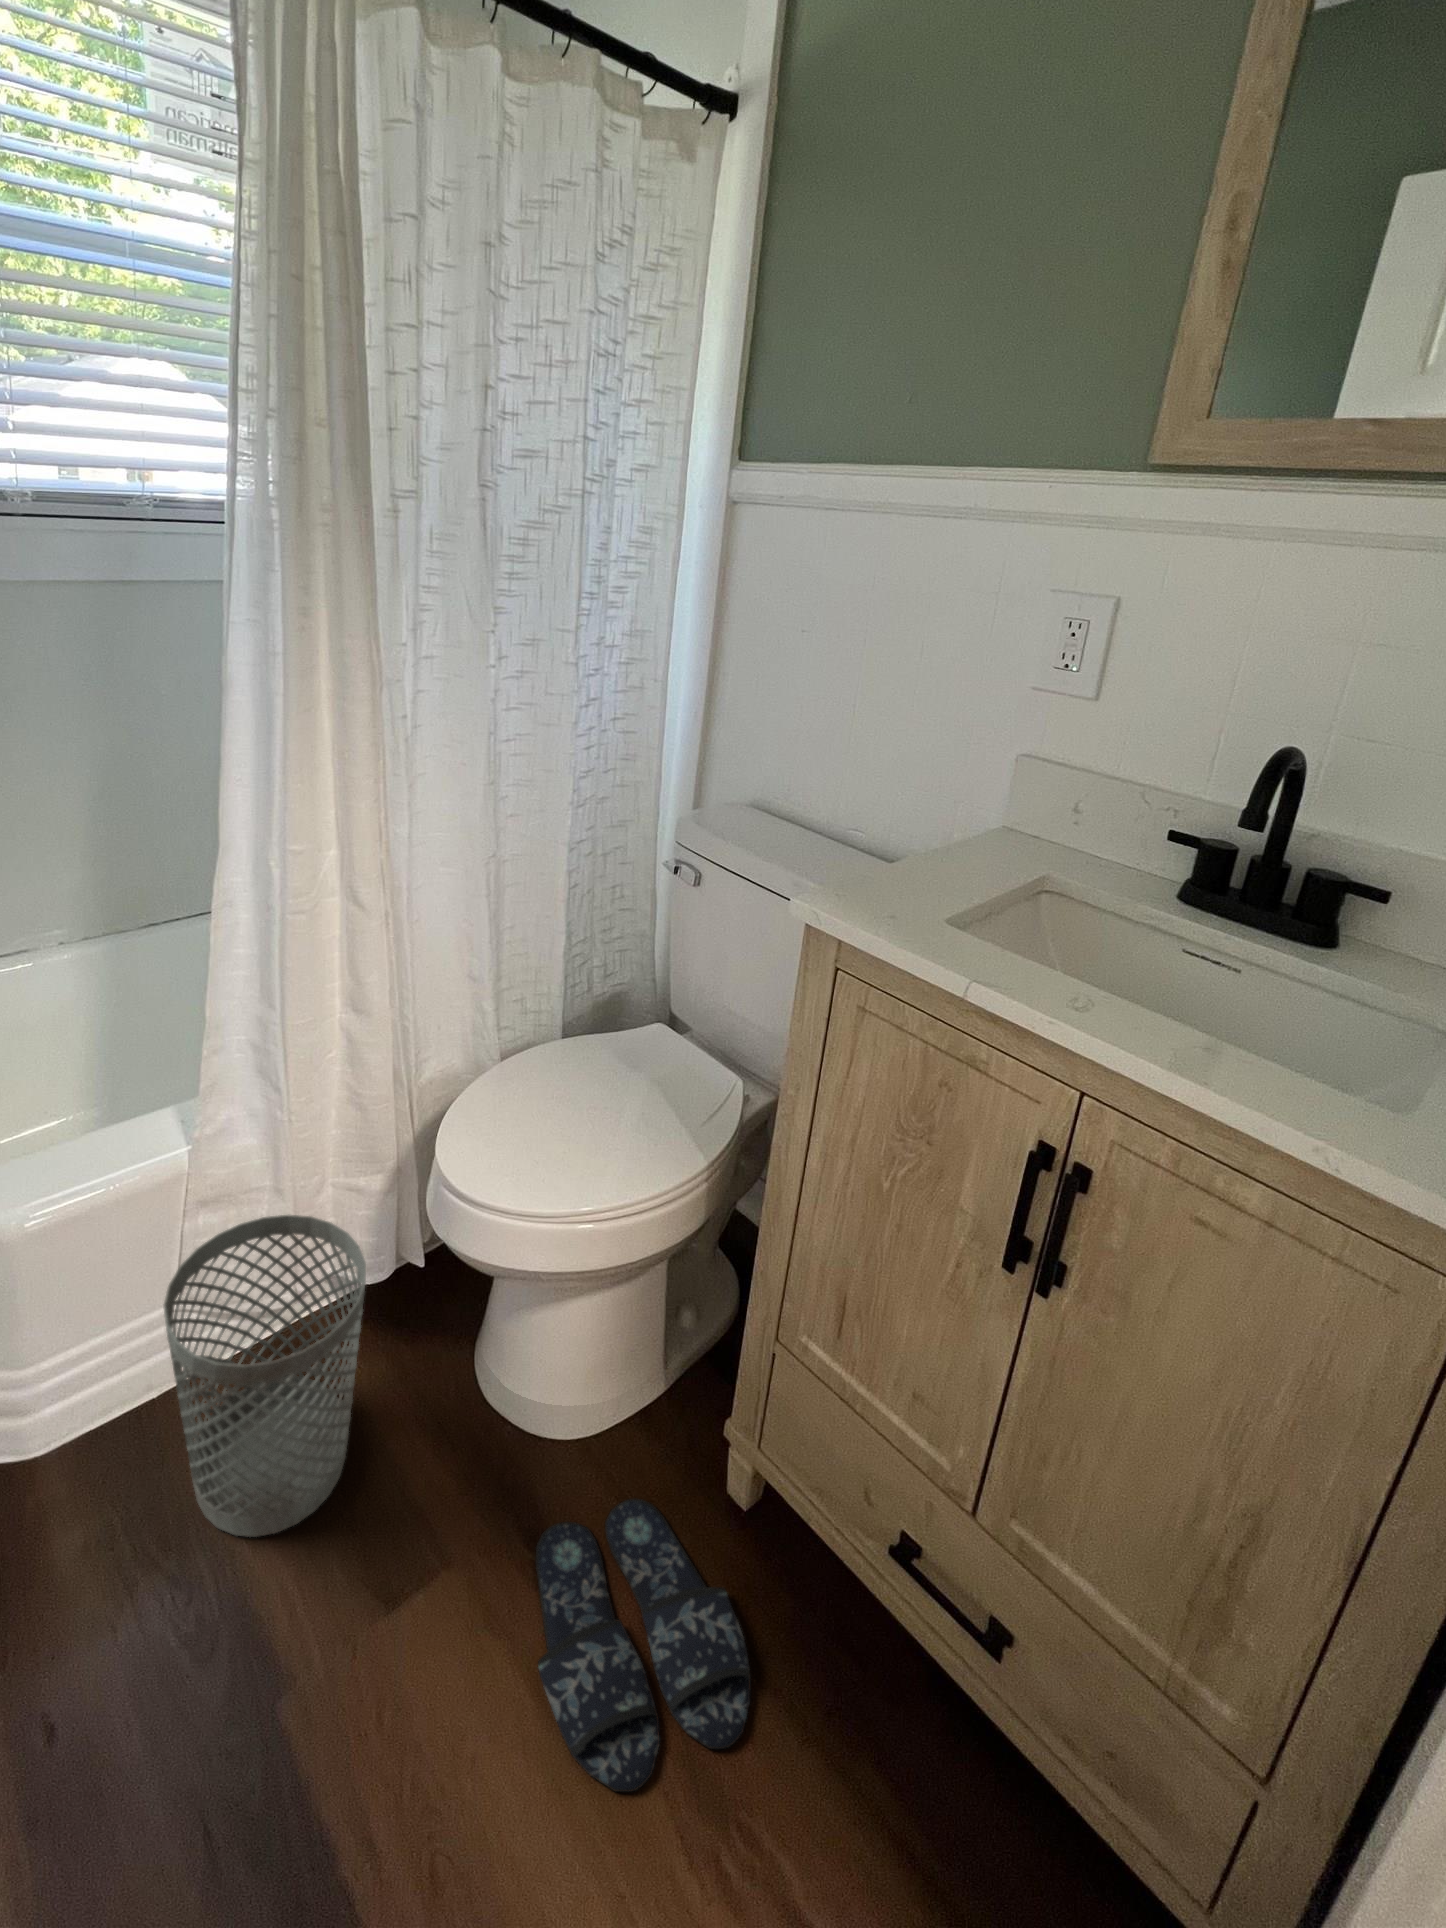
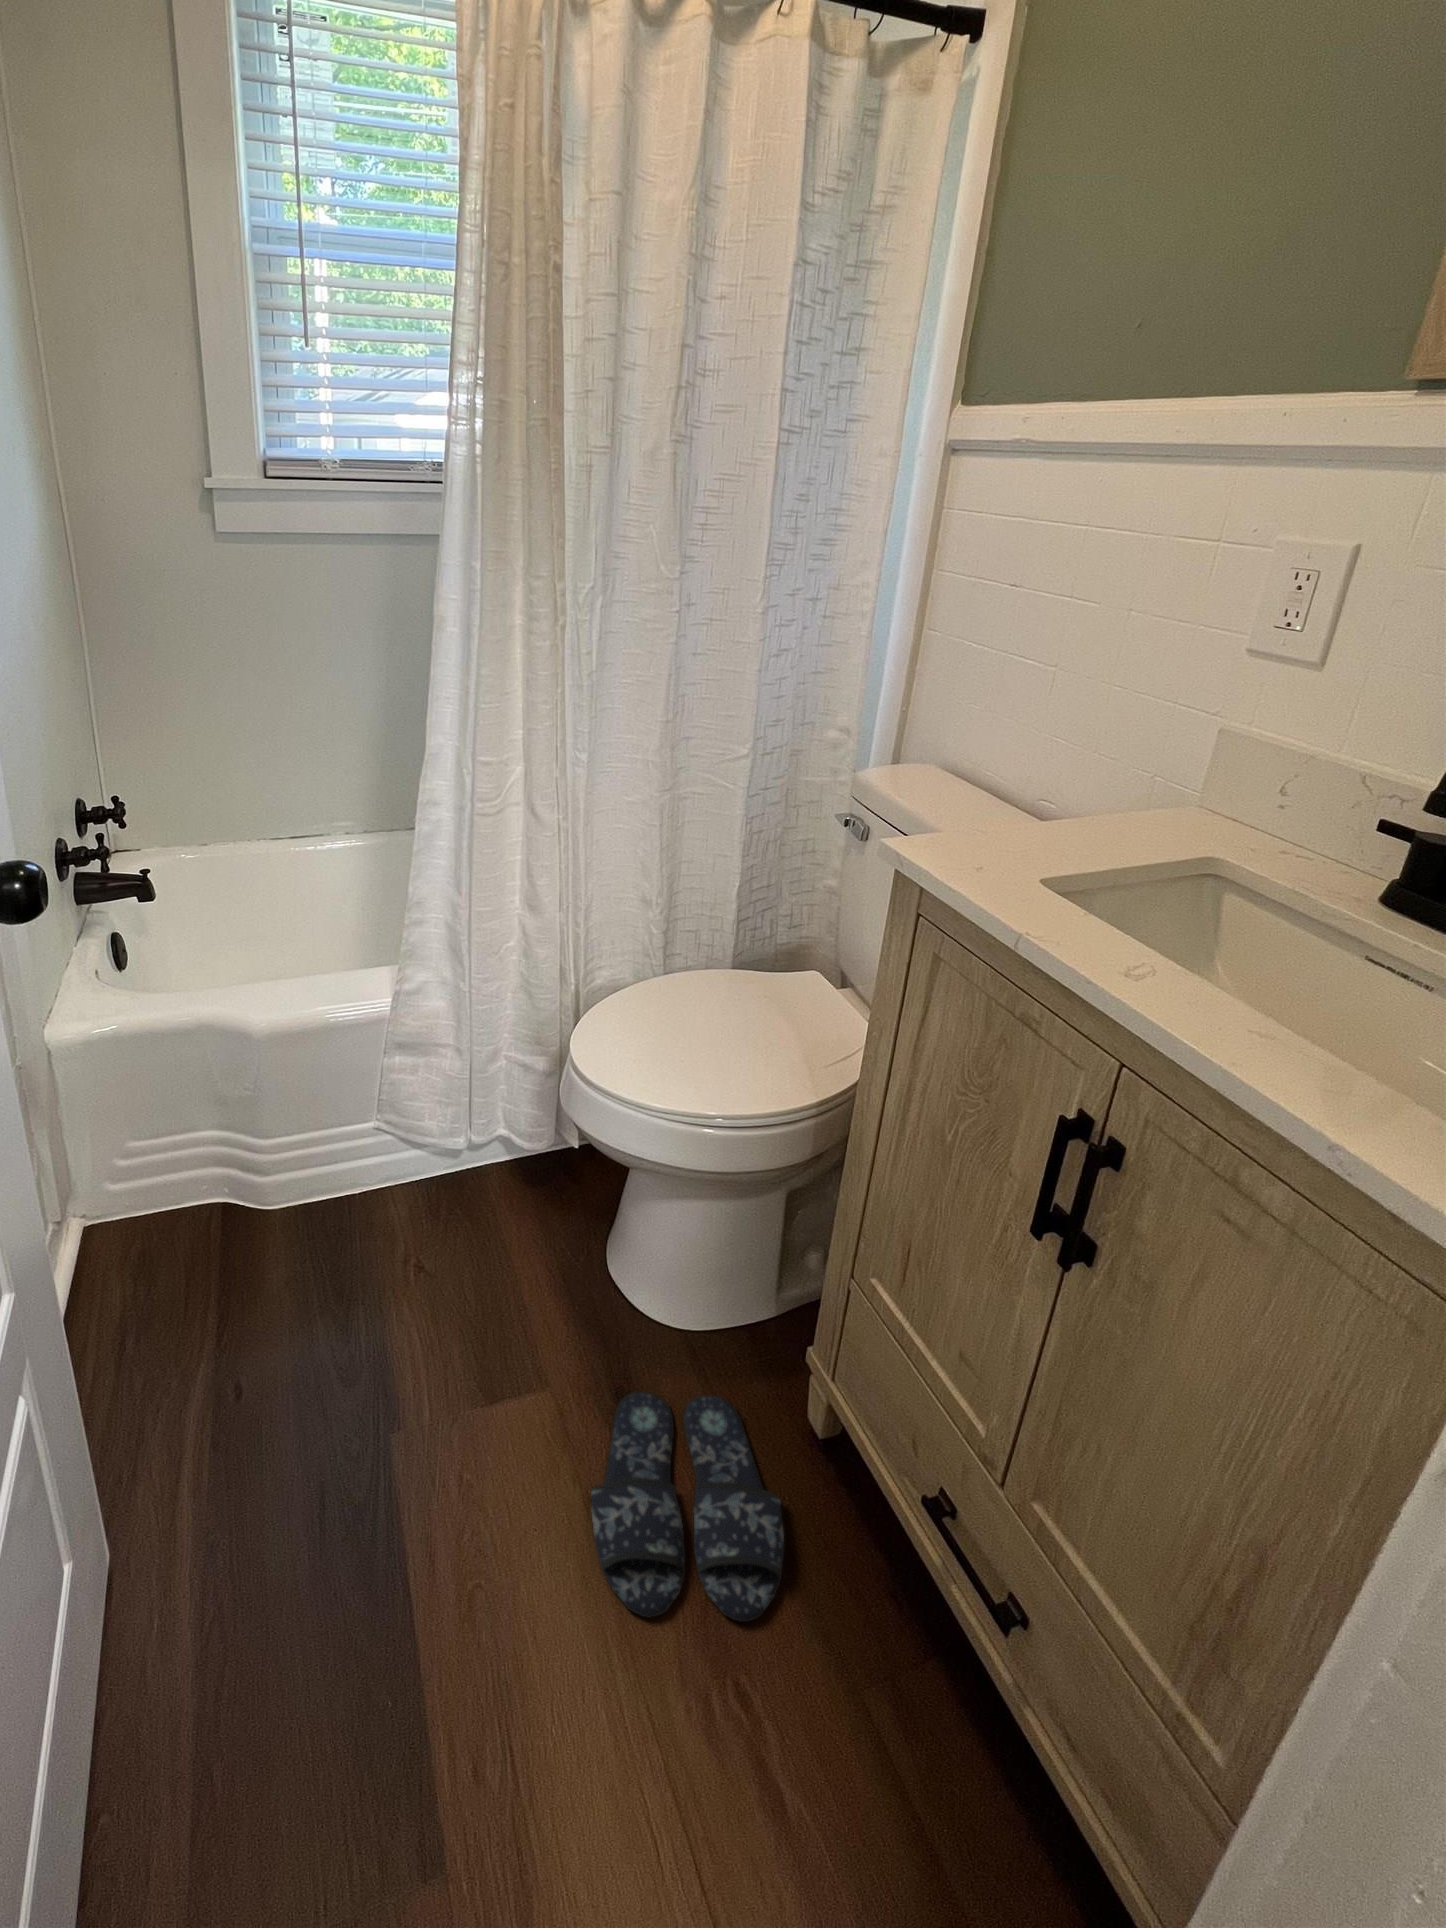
wastebasket: present [163,1215,366,1537] -> none [343,1067,505,1319]

